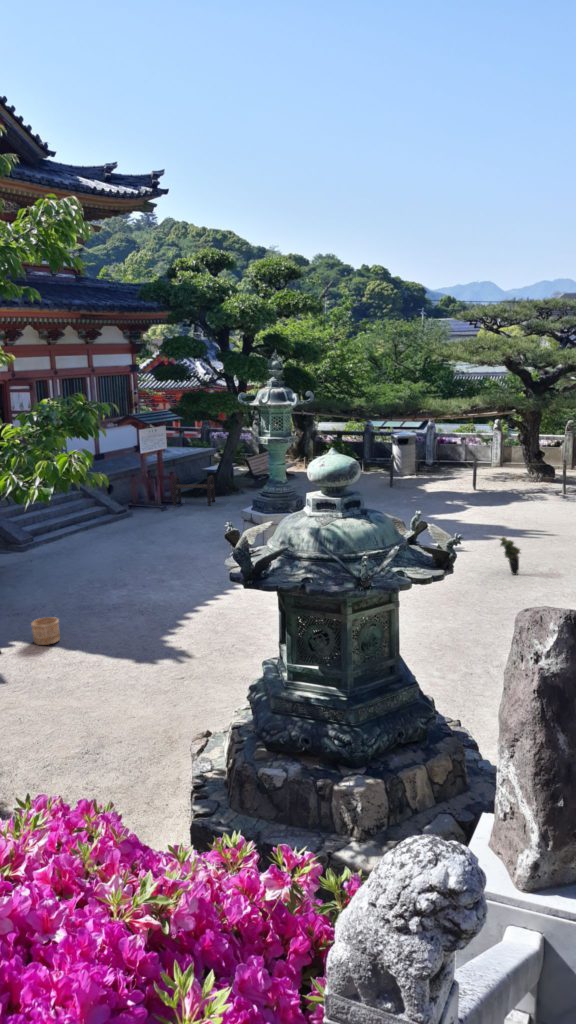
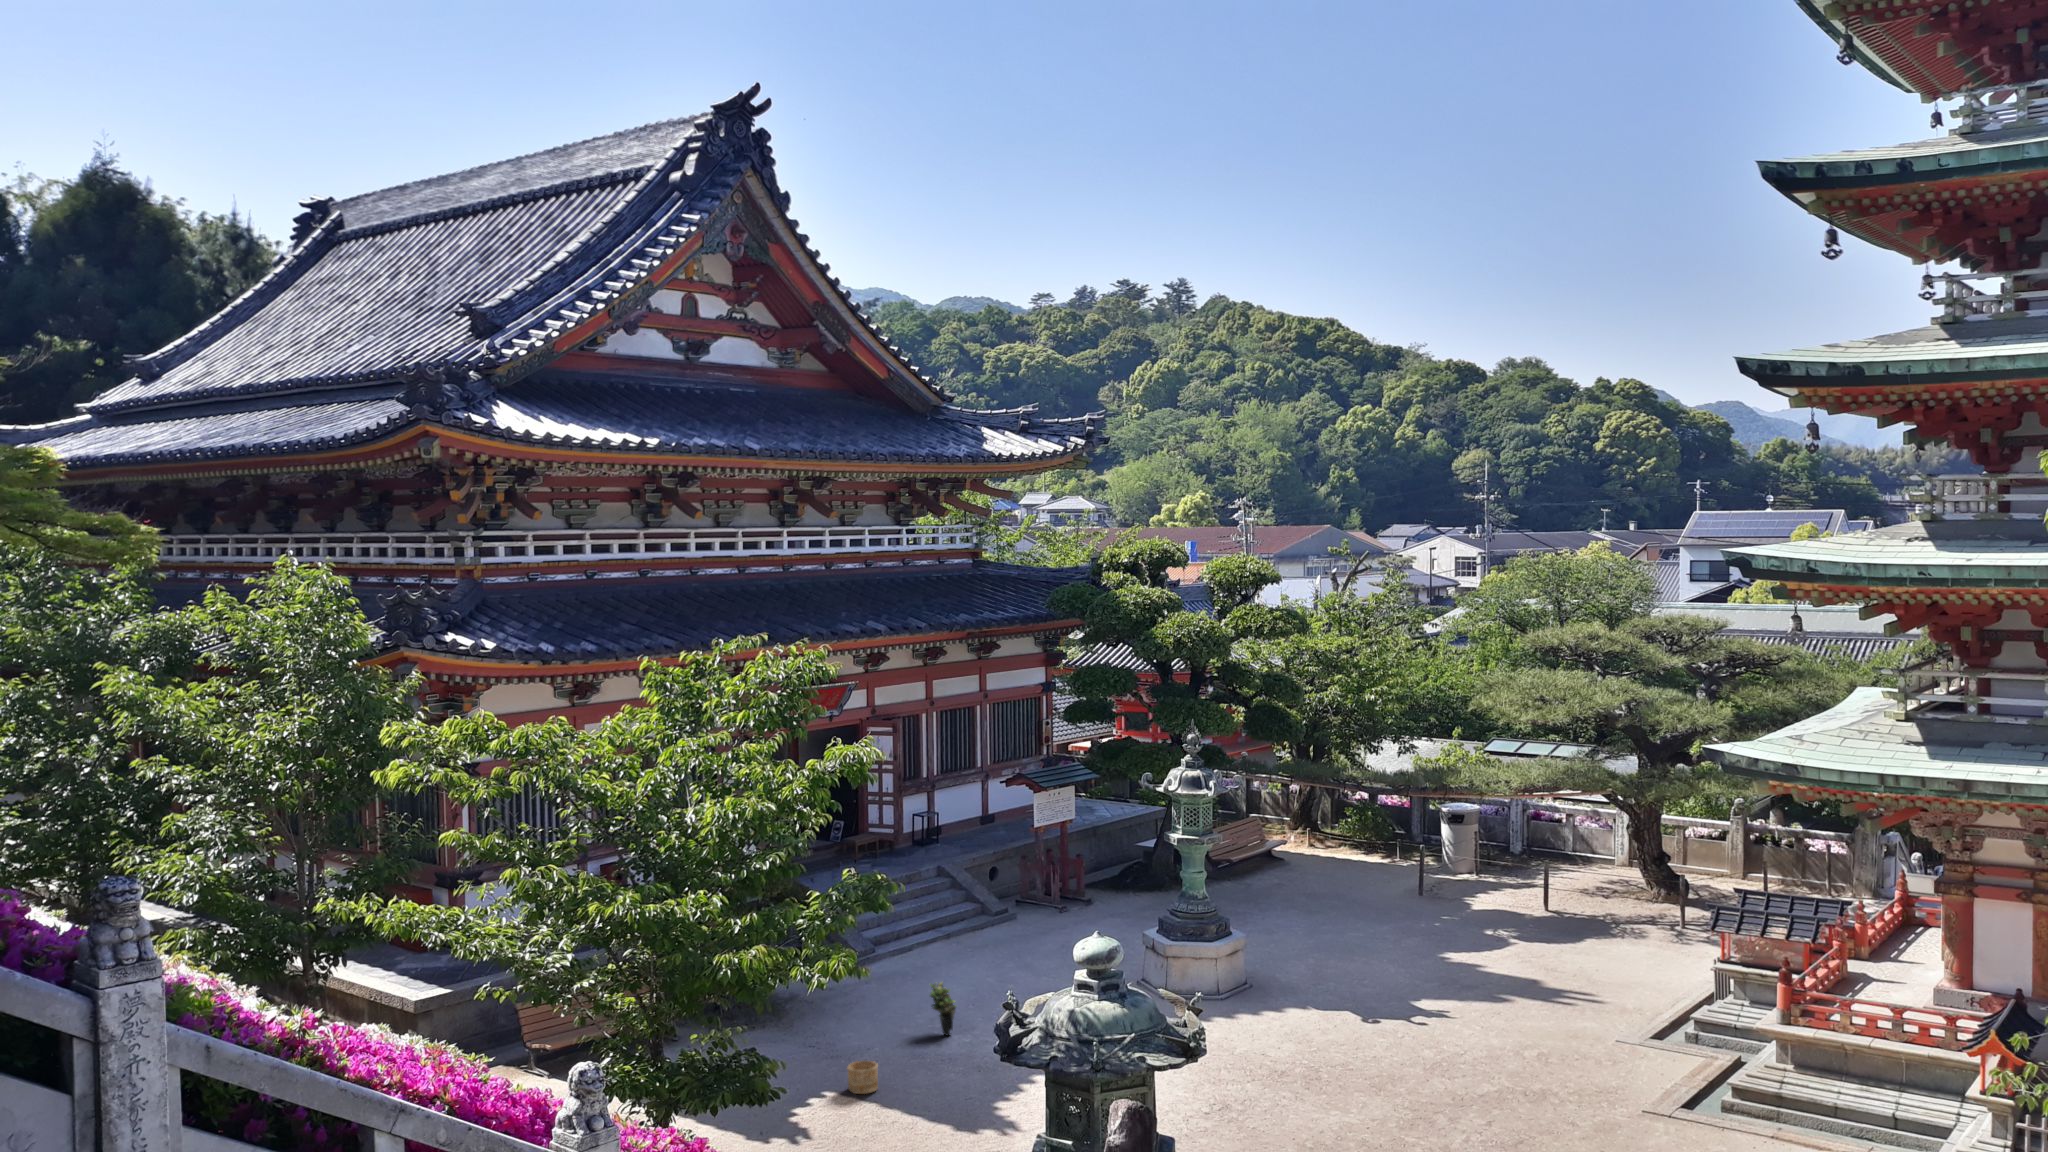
bench: present [172,476,215,506] -> none [1075,859,1136,907]
potted plant: present [500,537,520,575] -> present [930,983,956,1035]

